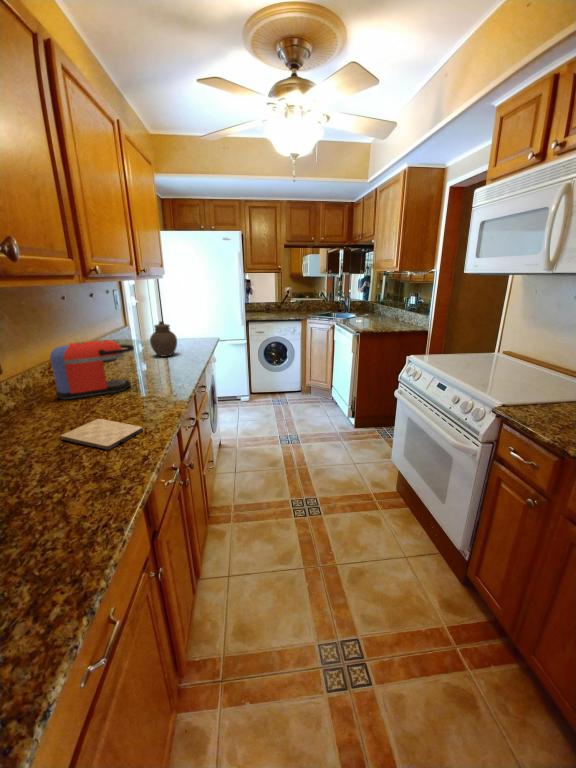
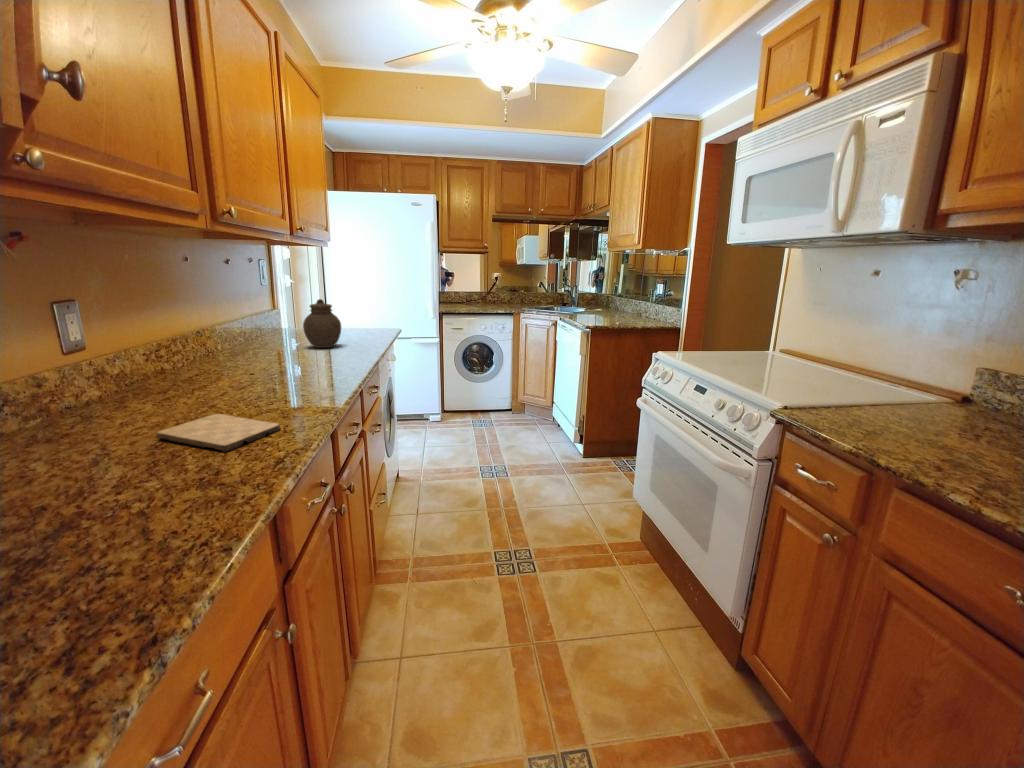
coffee maker: present [50,340,134,399] -> none [154,312,277,392]

